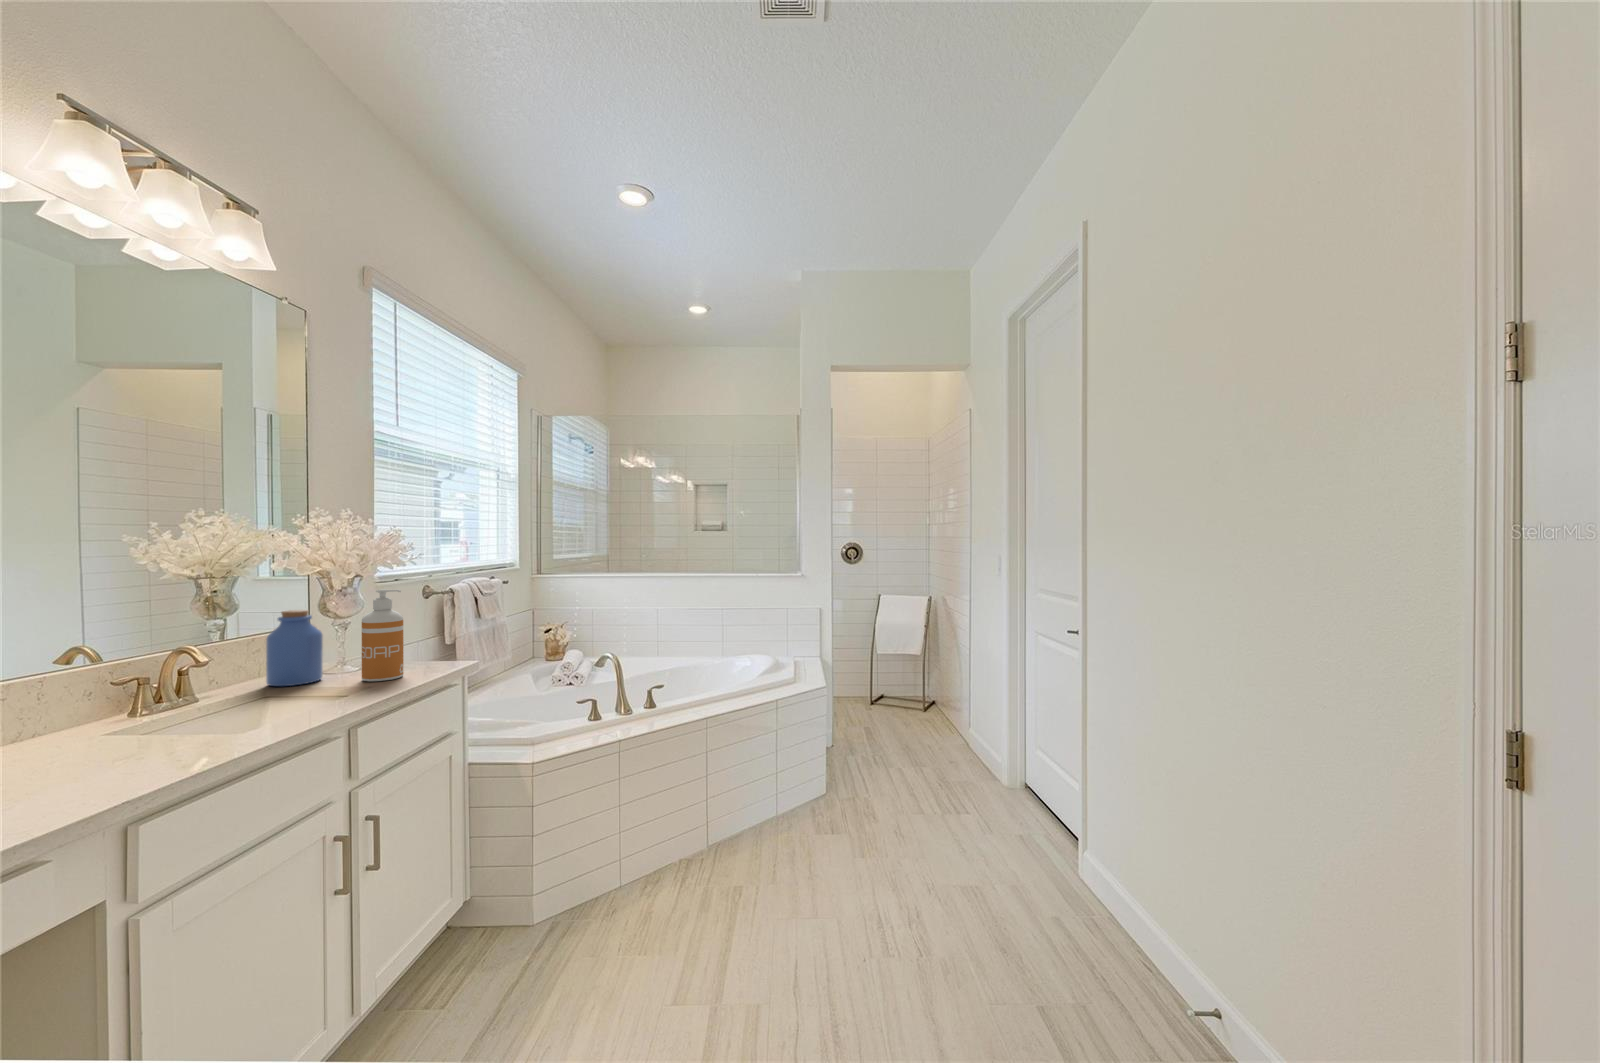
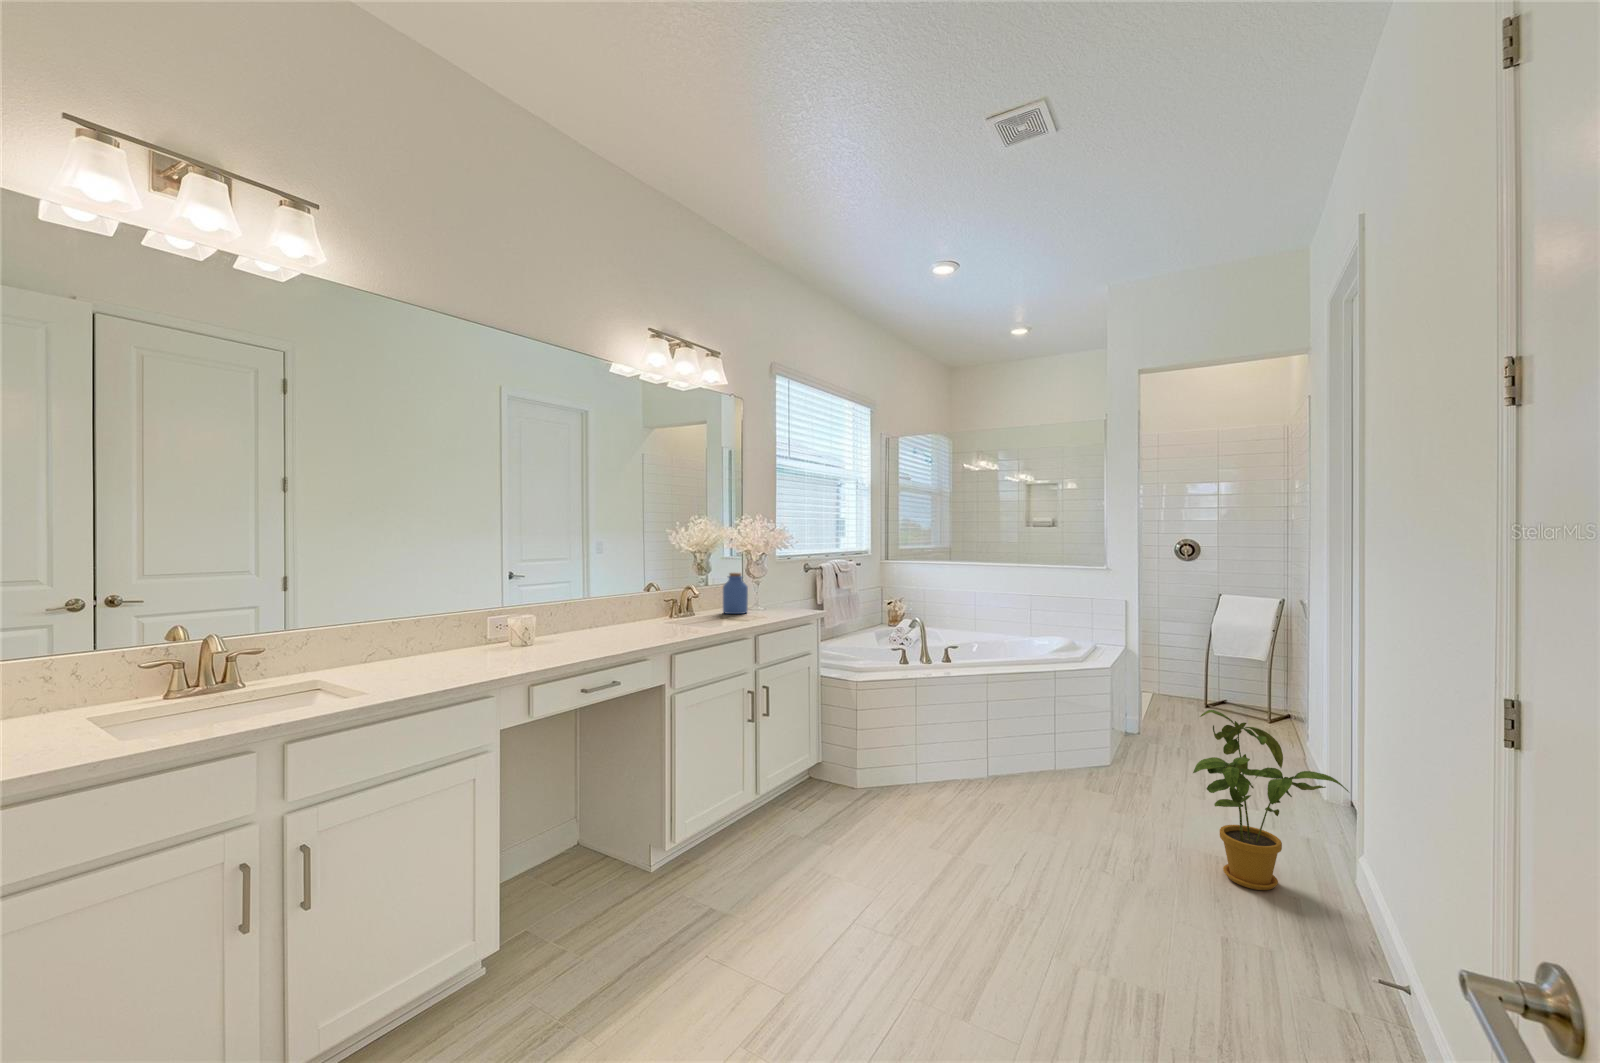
soap dispenser: present [362,589,403,682] -> none [766,563,786,616]
house plant: none [964,732,1110,932] -> present [1193,710,1349,890]

